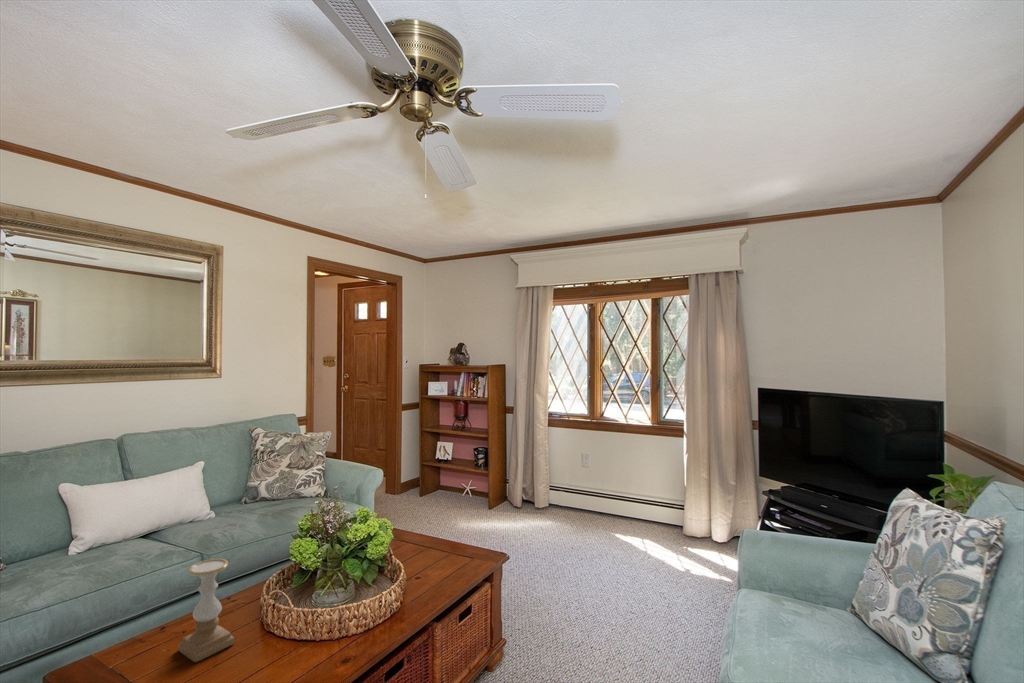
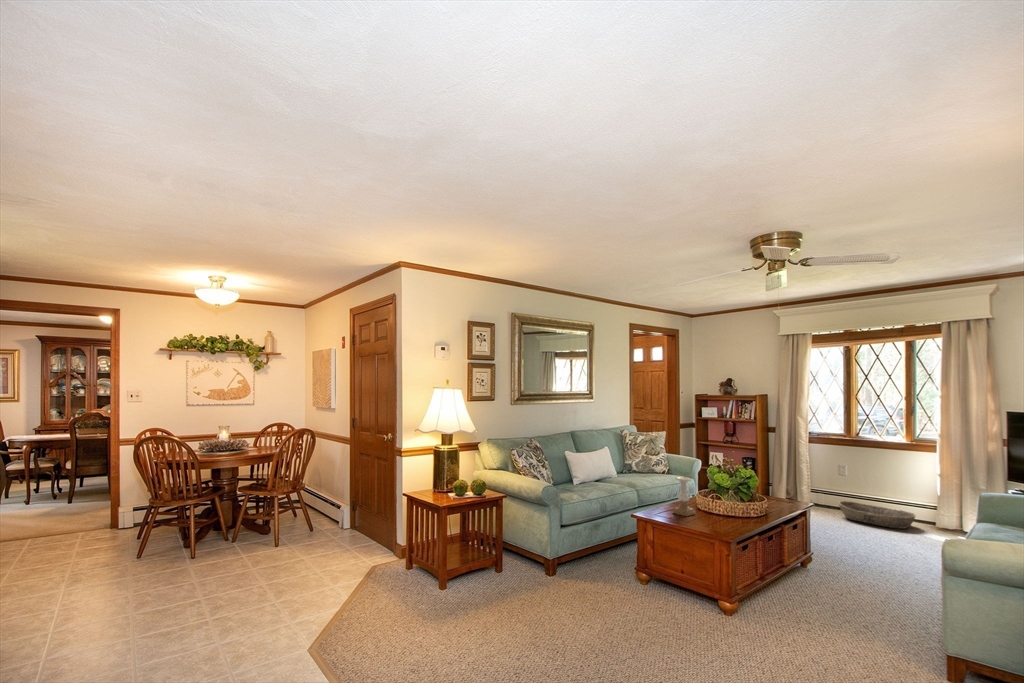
basket: none [572,500,651,535] -> present [839,501,915,529]

